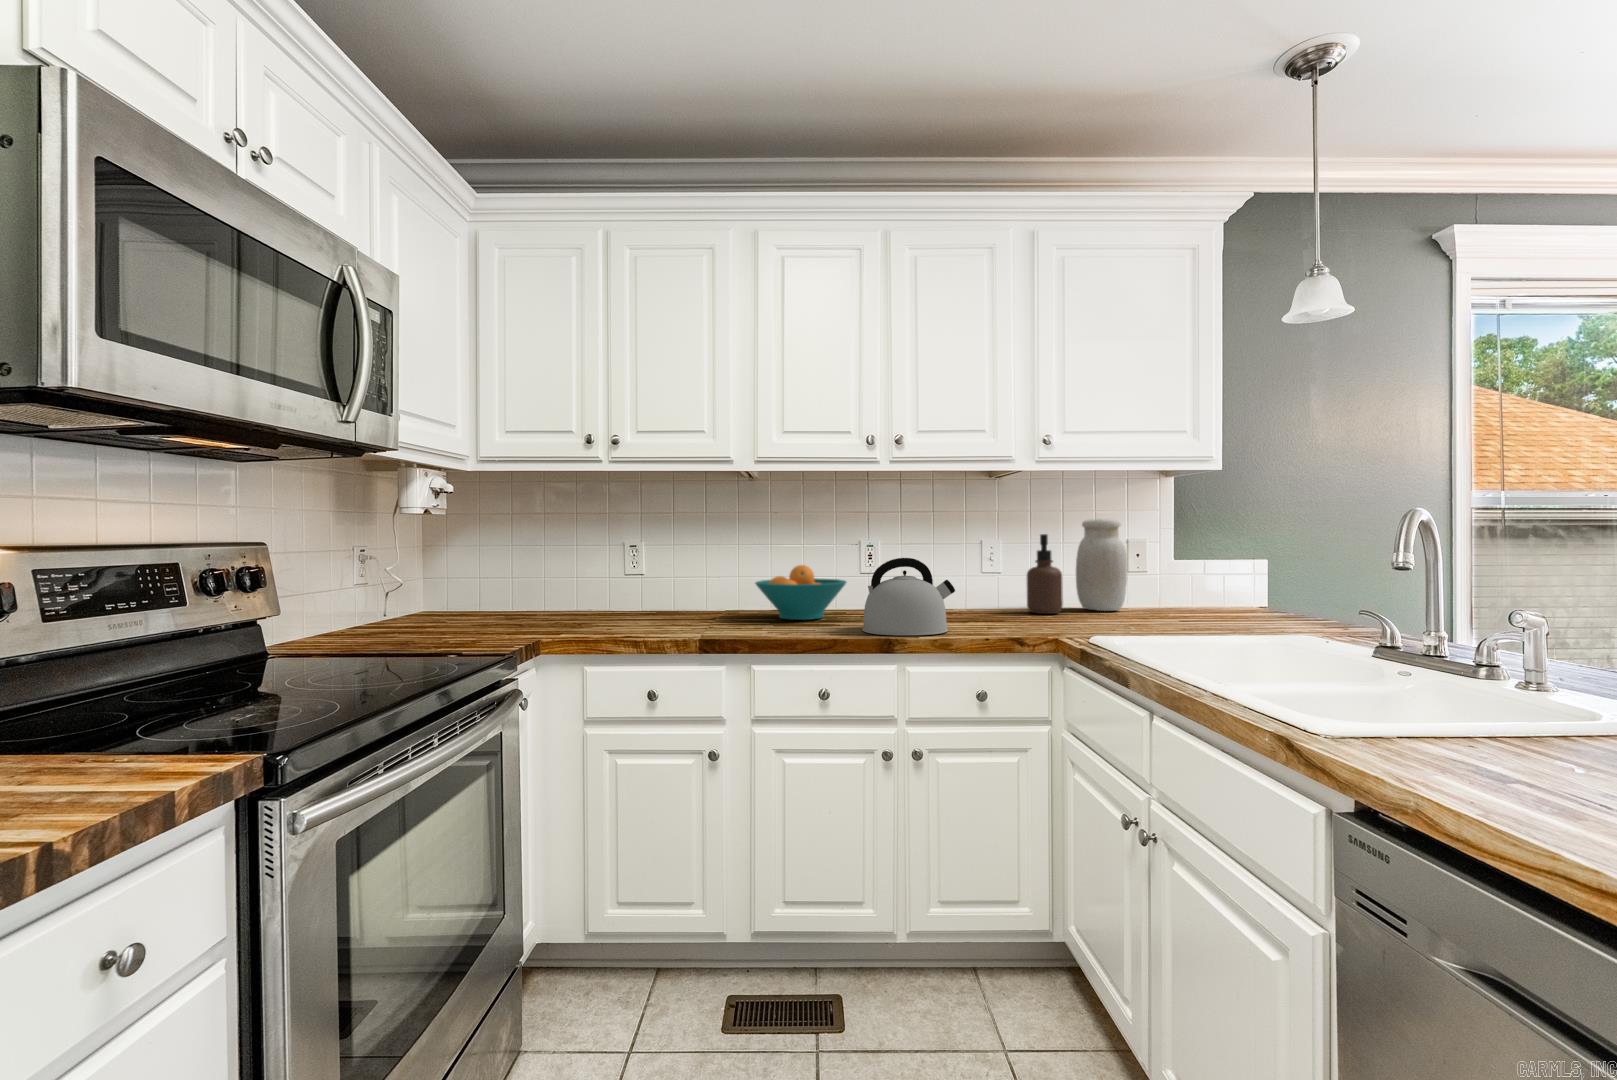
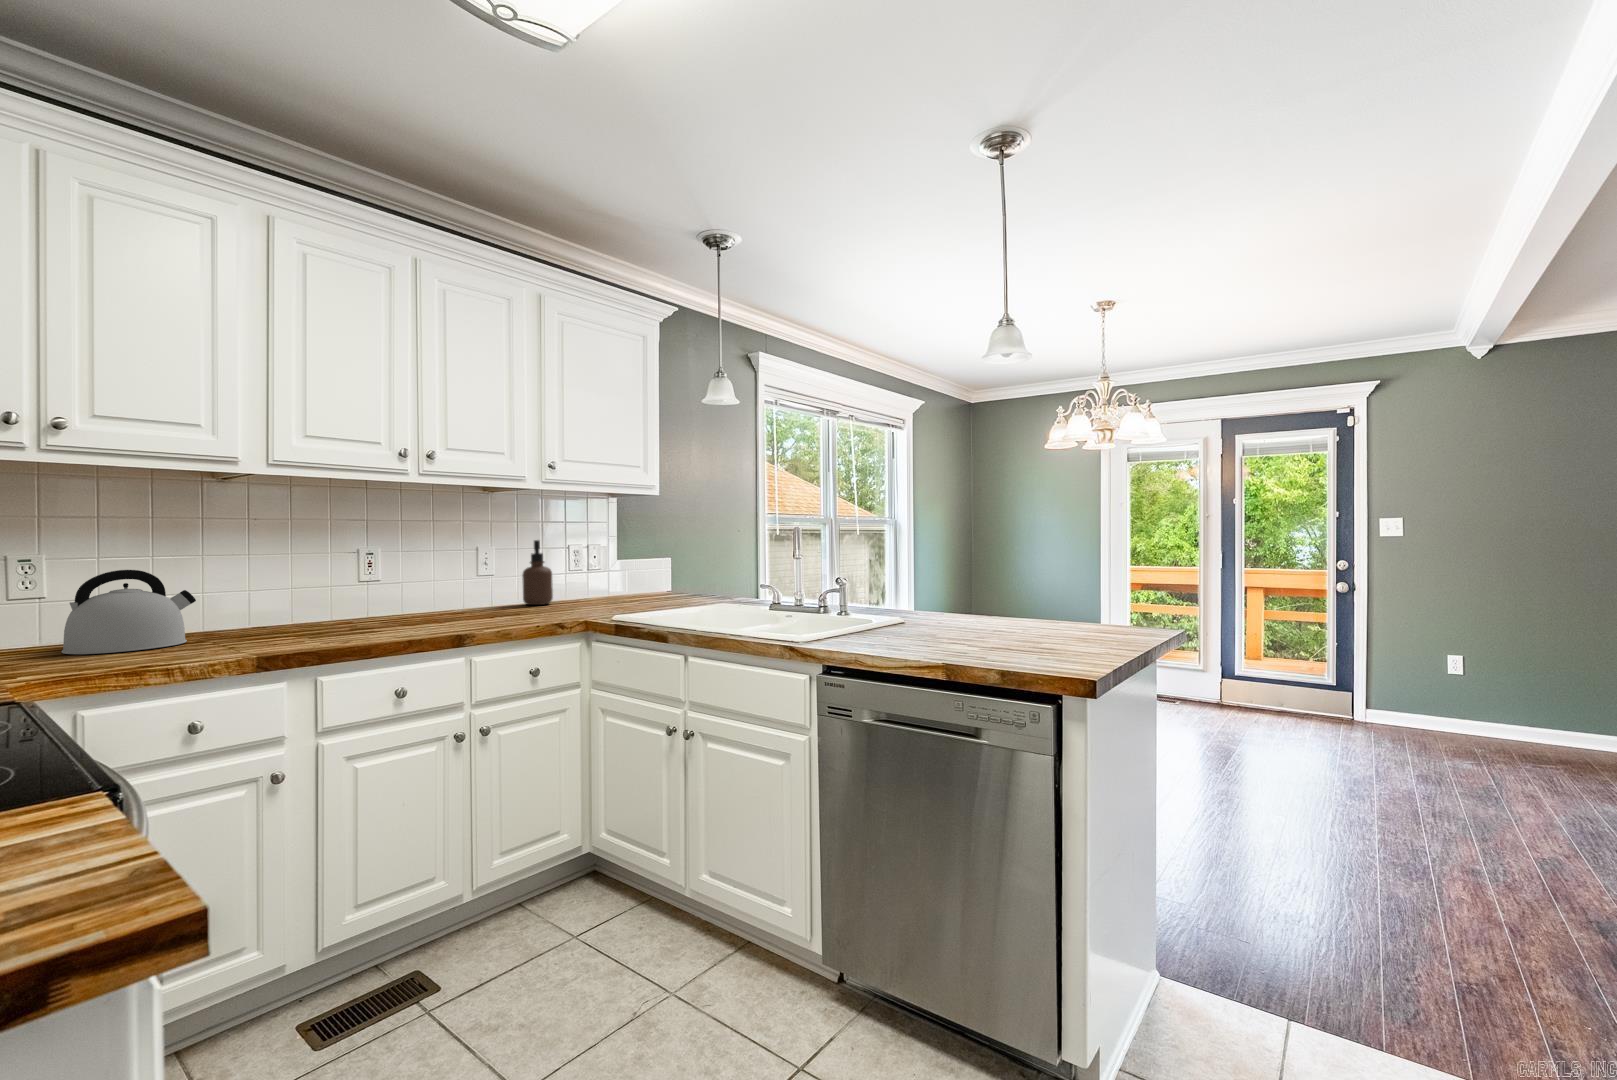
jar: present [1076,519,1127,611] -> none [554,528,593,599]
kettle: present [862,558,955,635] -> present [62,570,196,654]
fruit bowl: present [755,565,846,620] -> none [255,574,371,632]

